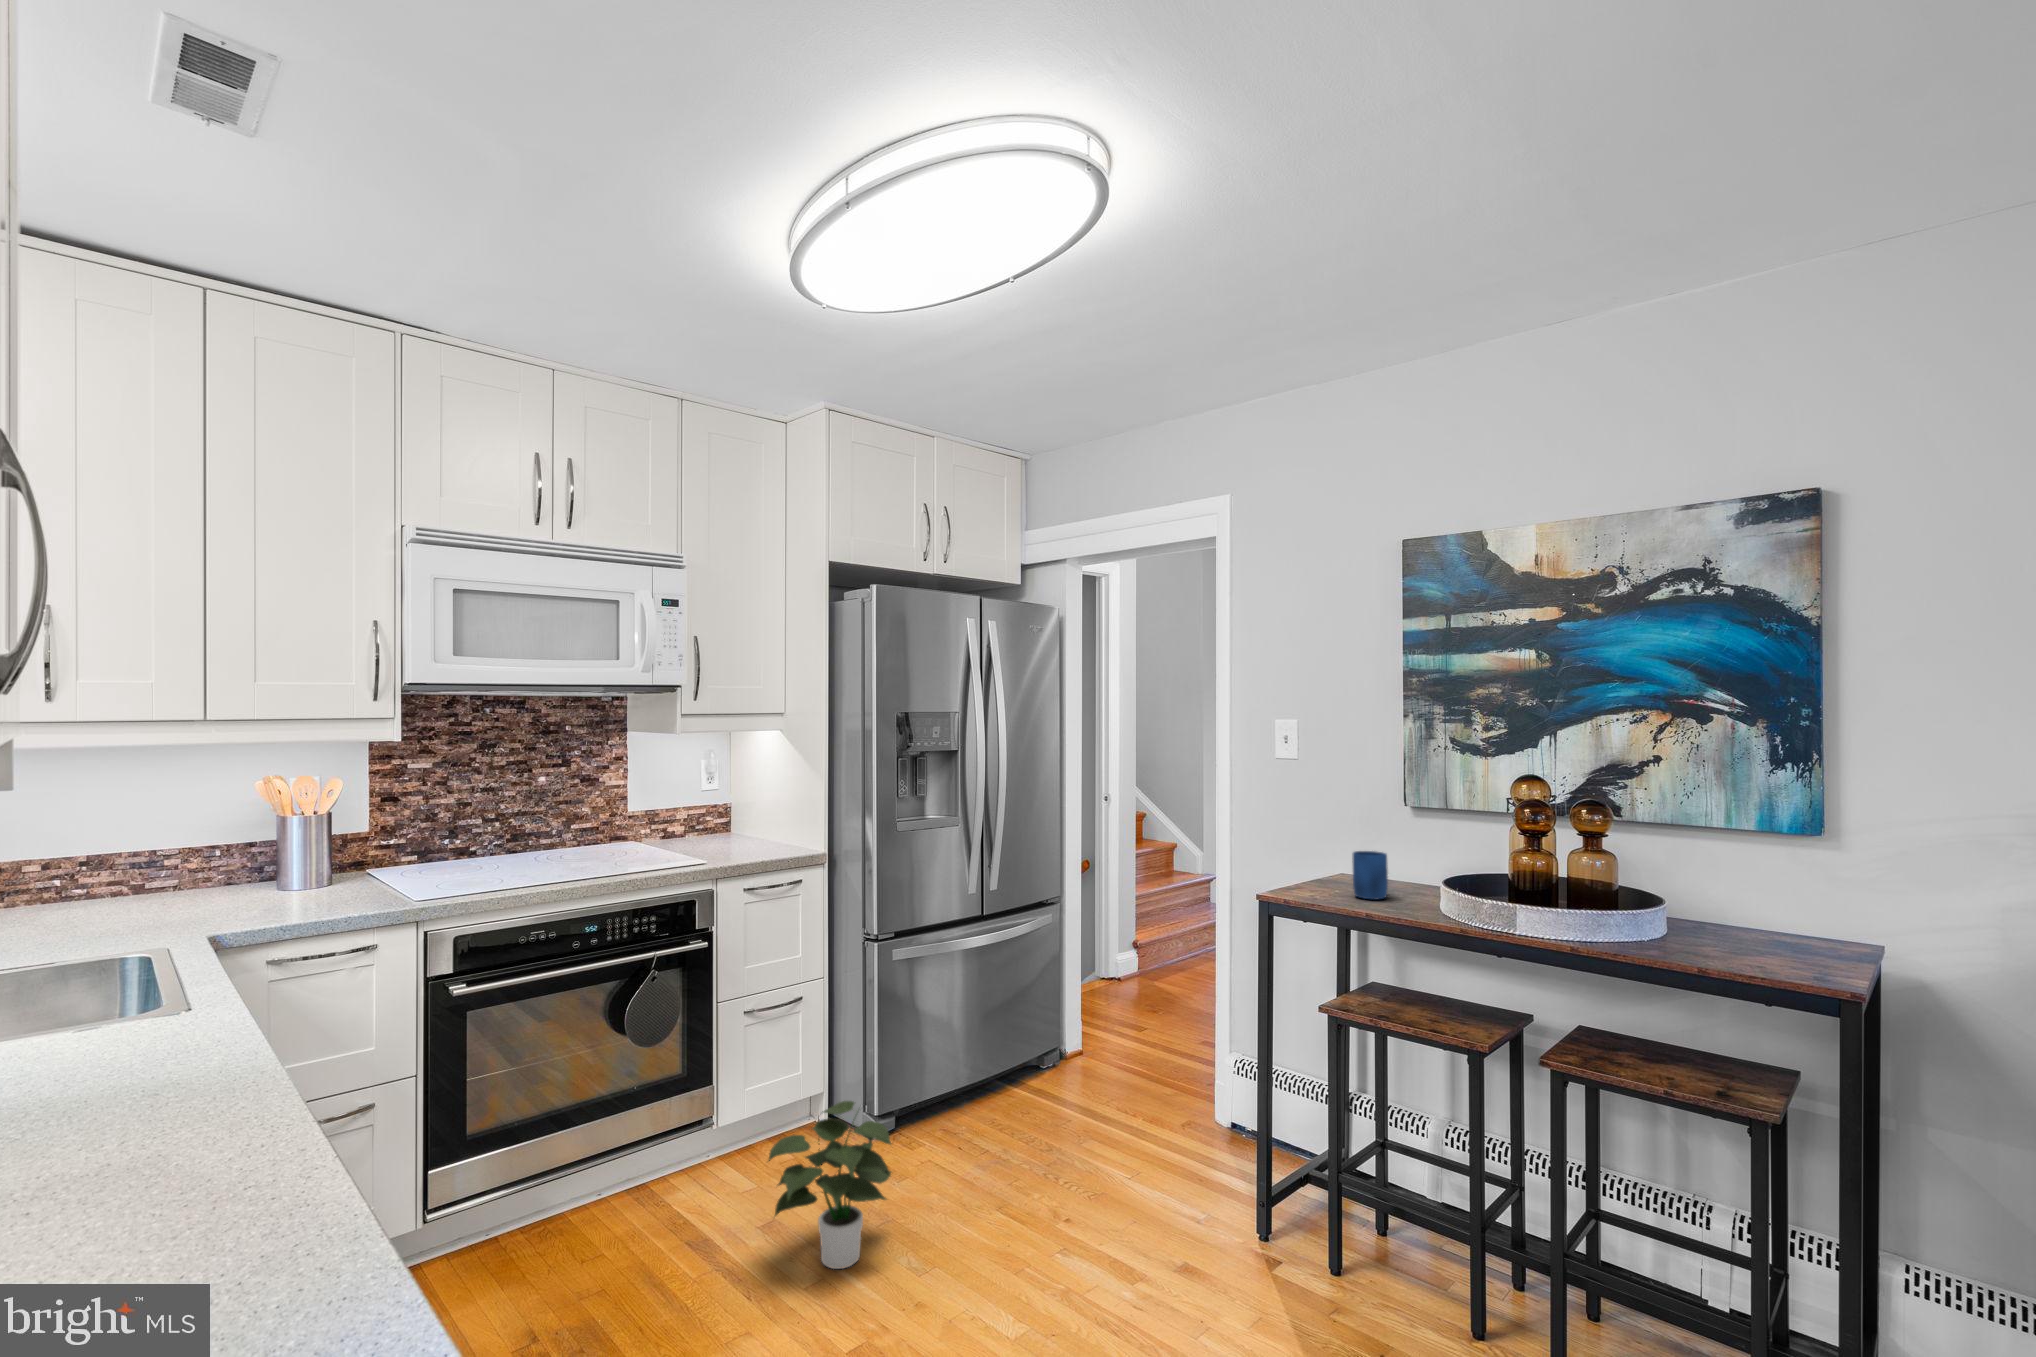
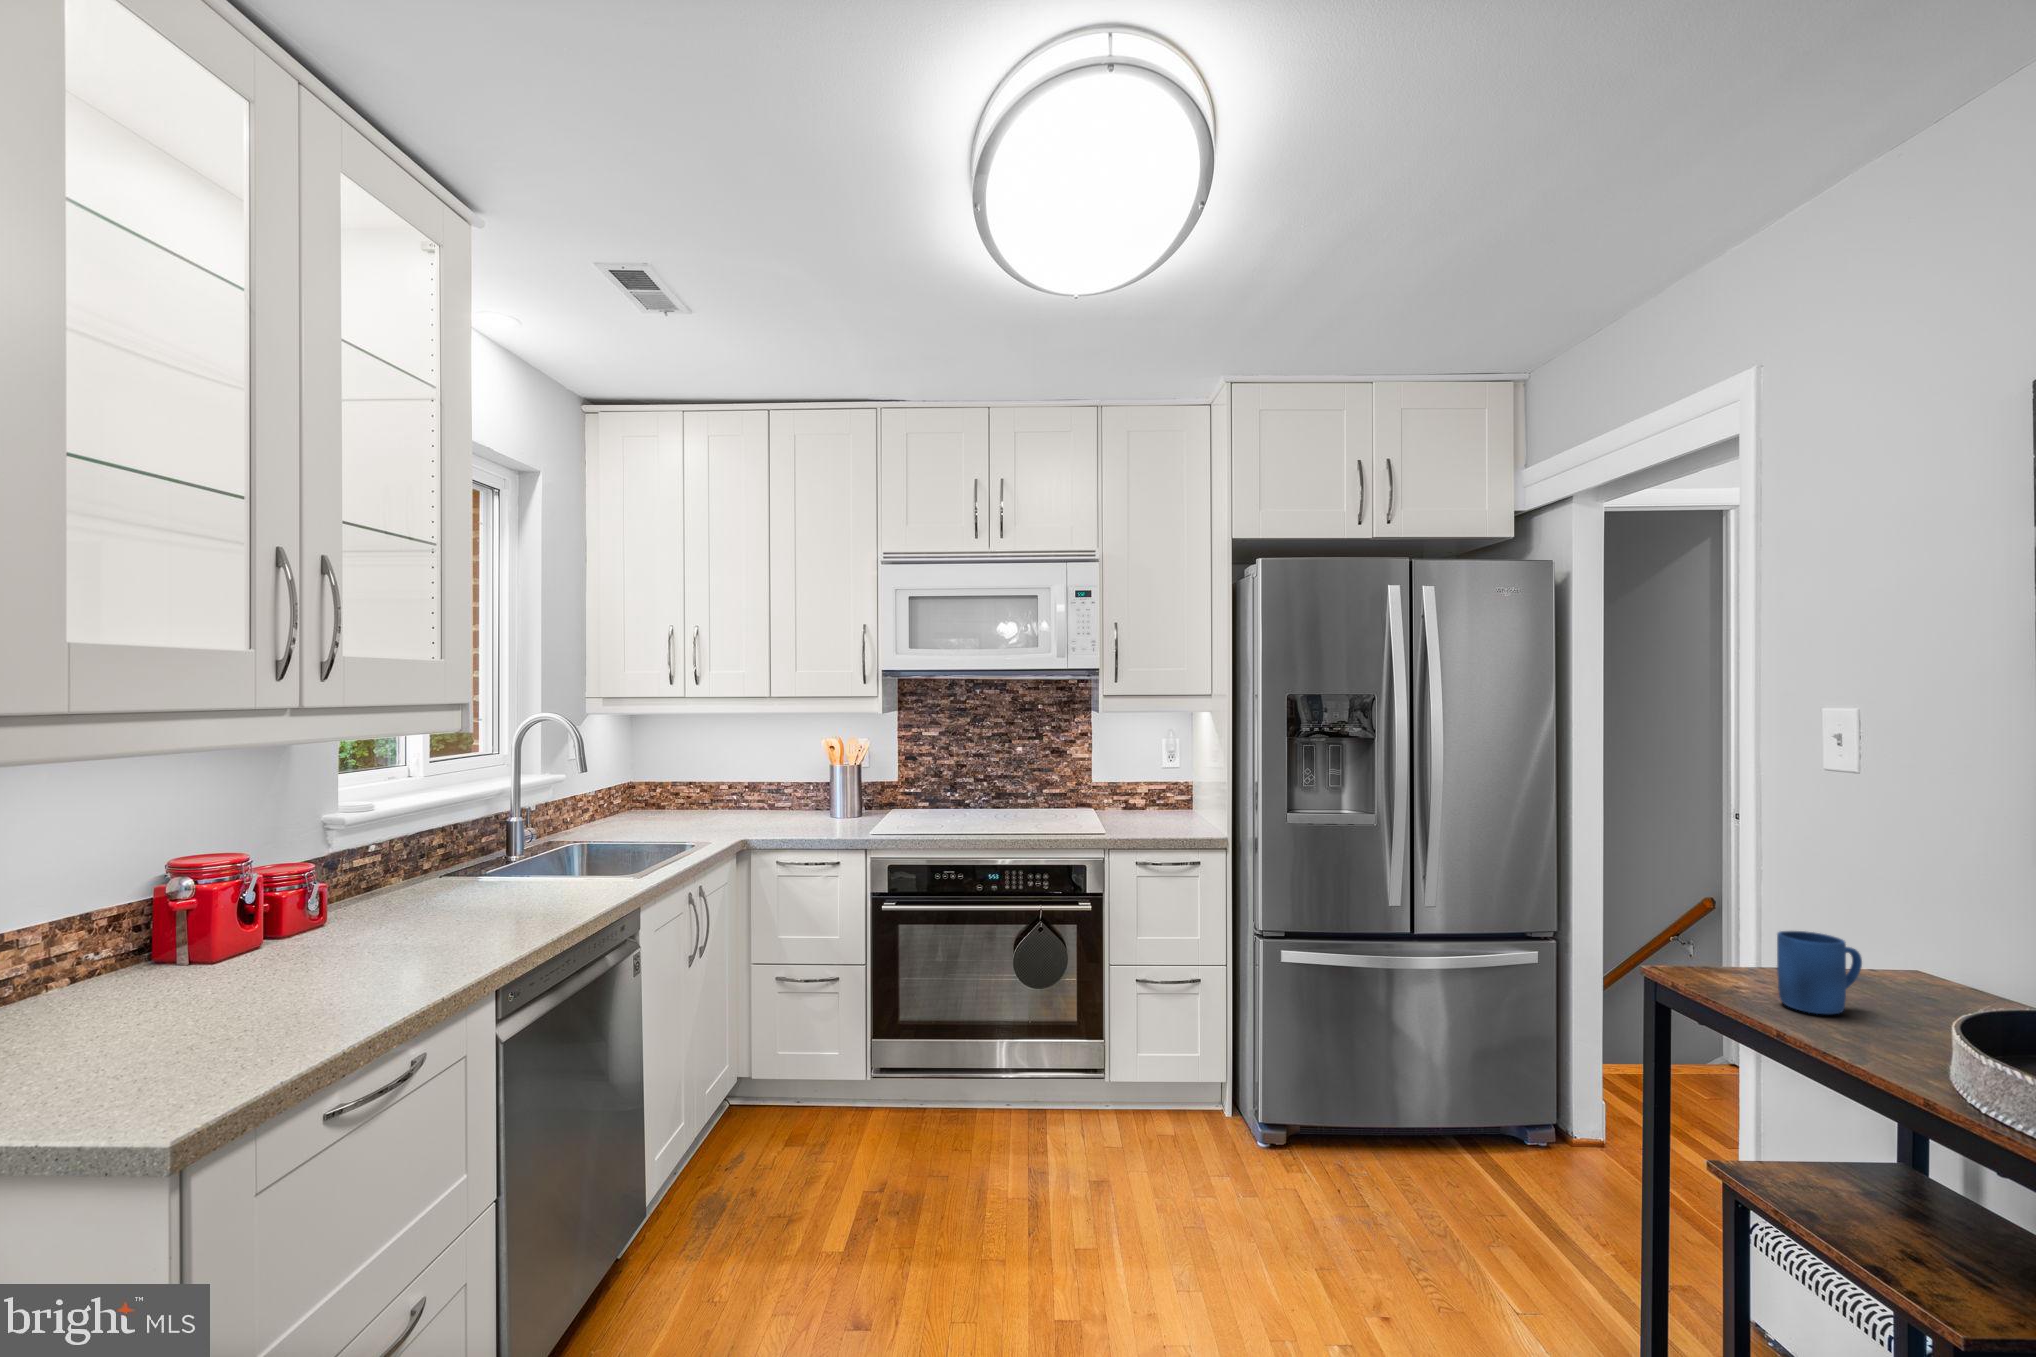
potted plant: present [769,1101,891,1269] -> none [1059,1082,1192,1239]

